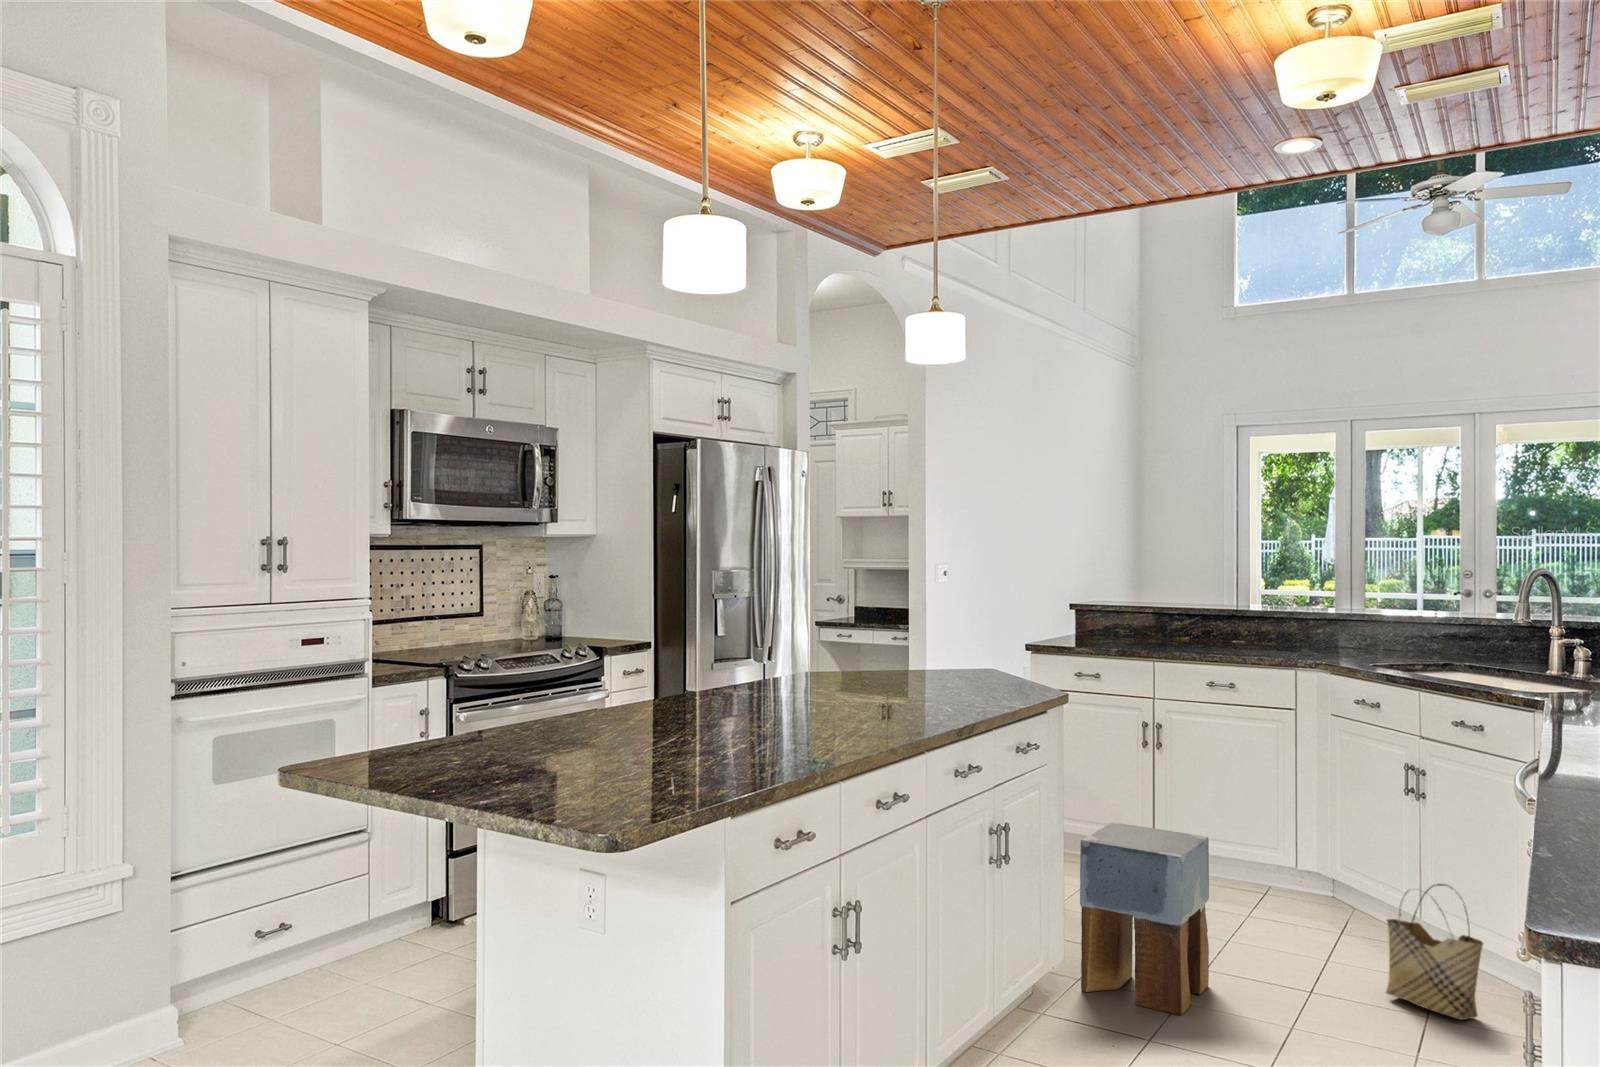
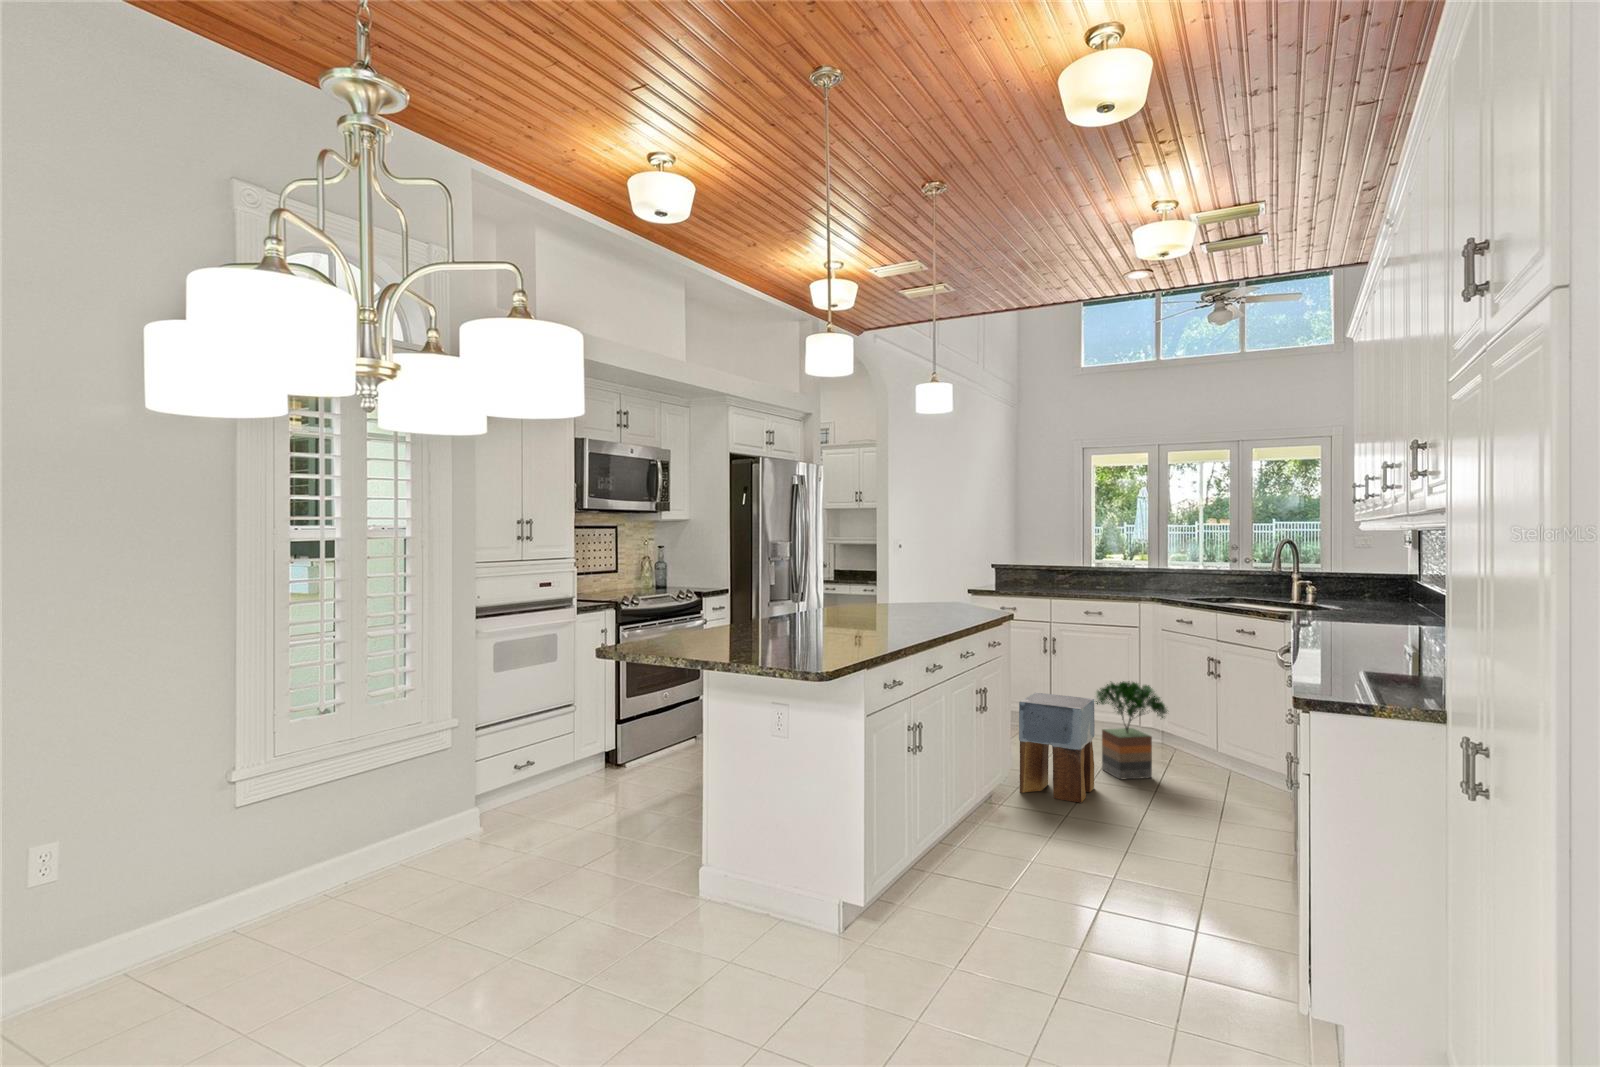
potted tree: none [1213,802,1339,970] -> present [1095,681,1168,779]
woven basket: present [1386,884,1483,1020] -> none [1198,723,1255,801]

